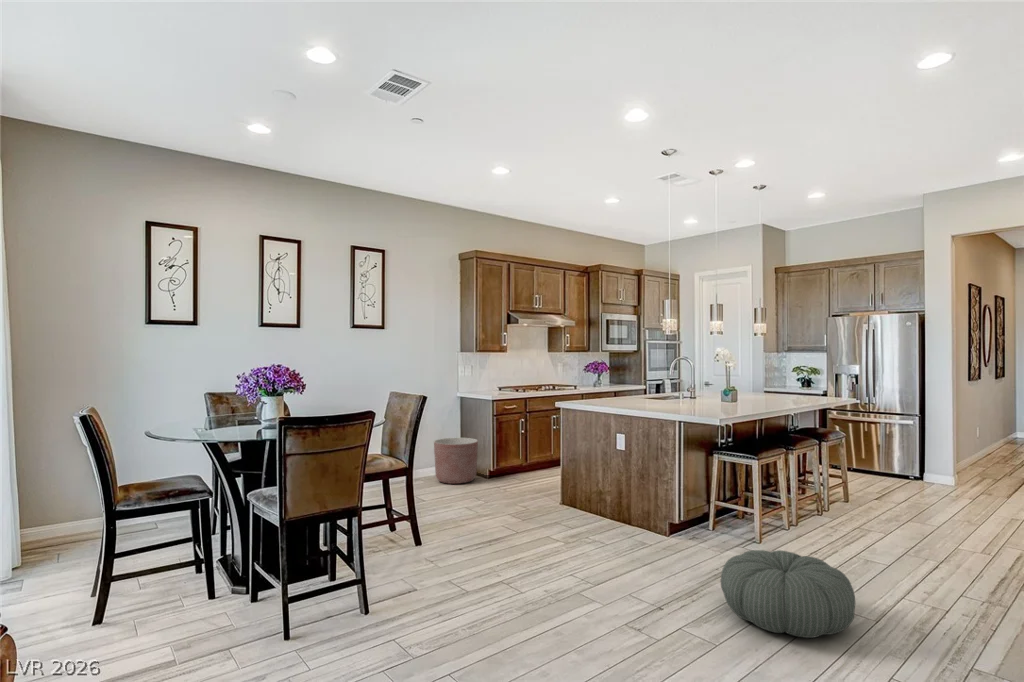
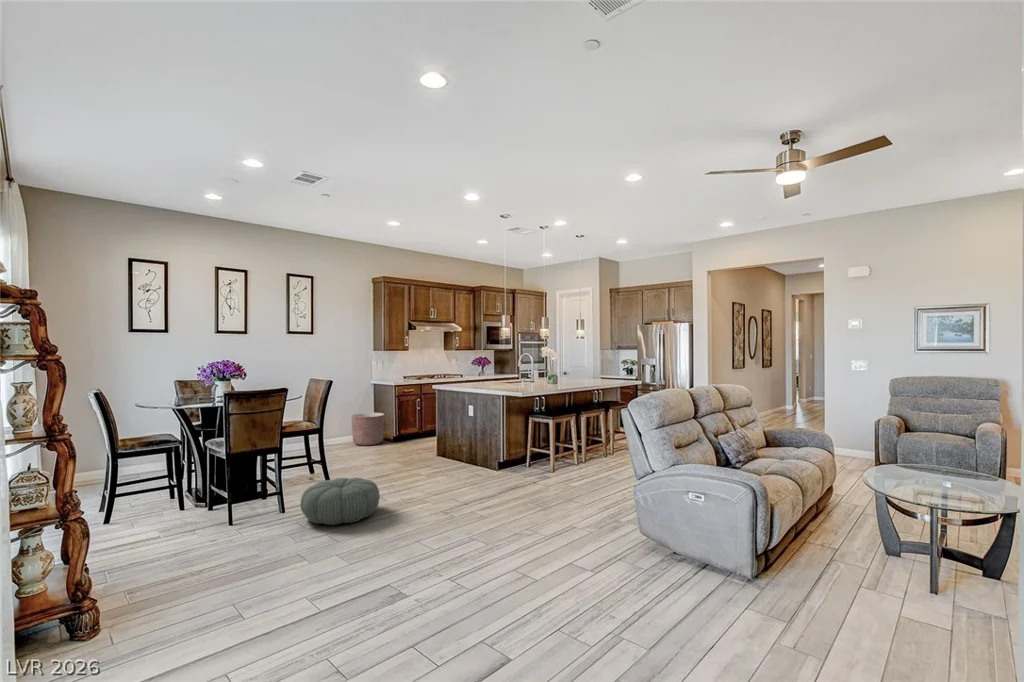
pouf: present [721,550,855,638] -> present [300,477,380,525]

